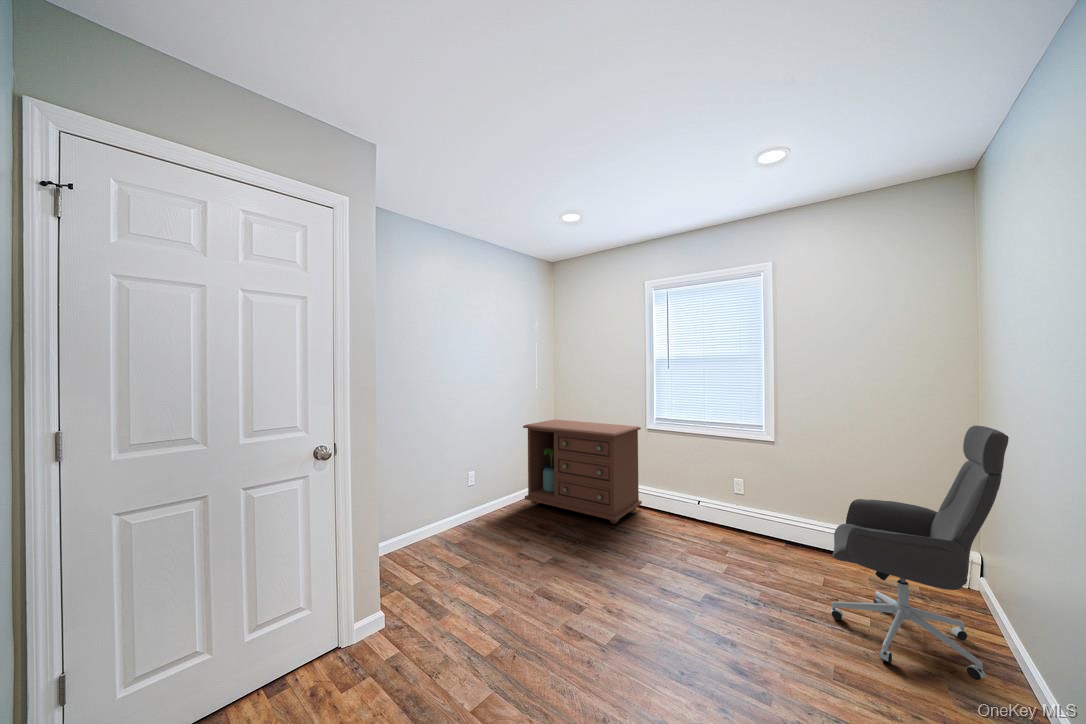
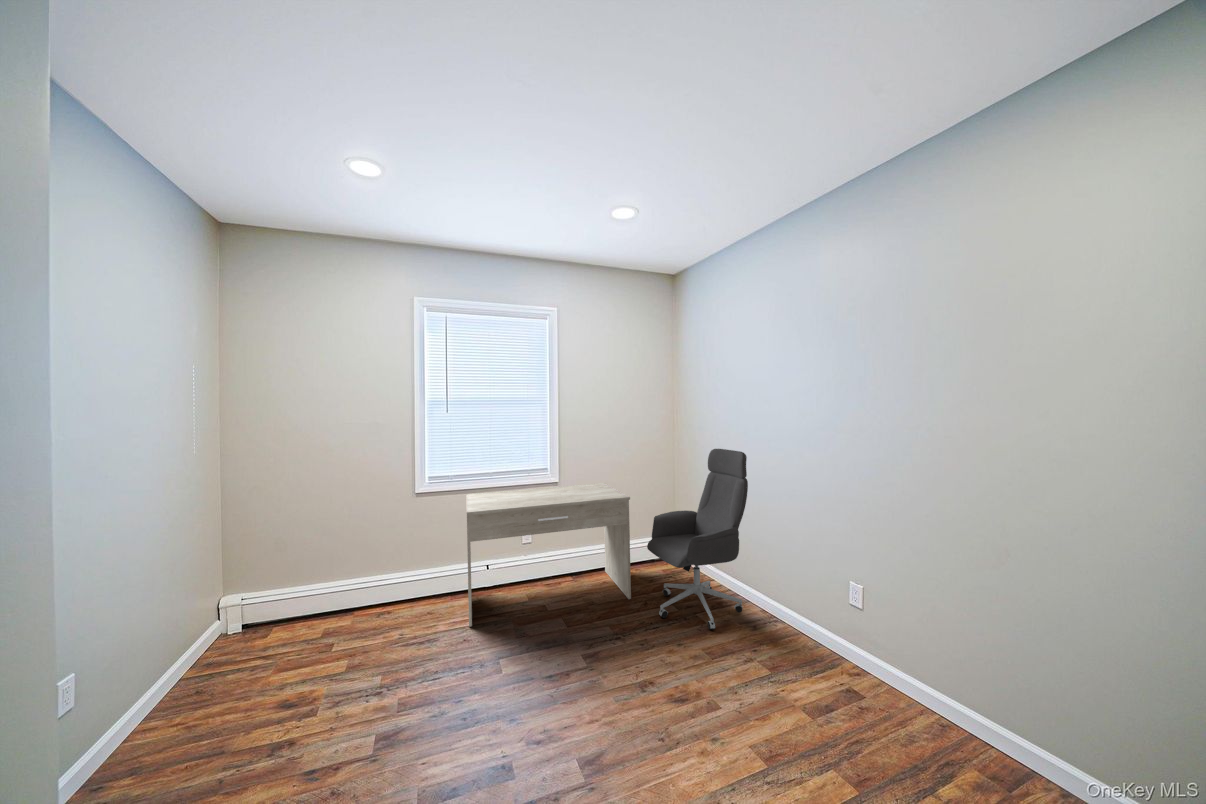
dresser: present [523,419,642,524] -> none [188,494,410,680]
desk: none [653,436,836,587] -> present [466,483,631,627]

